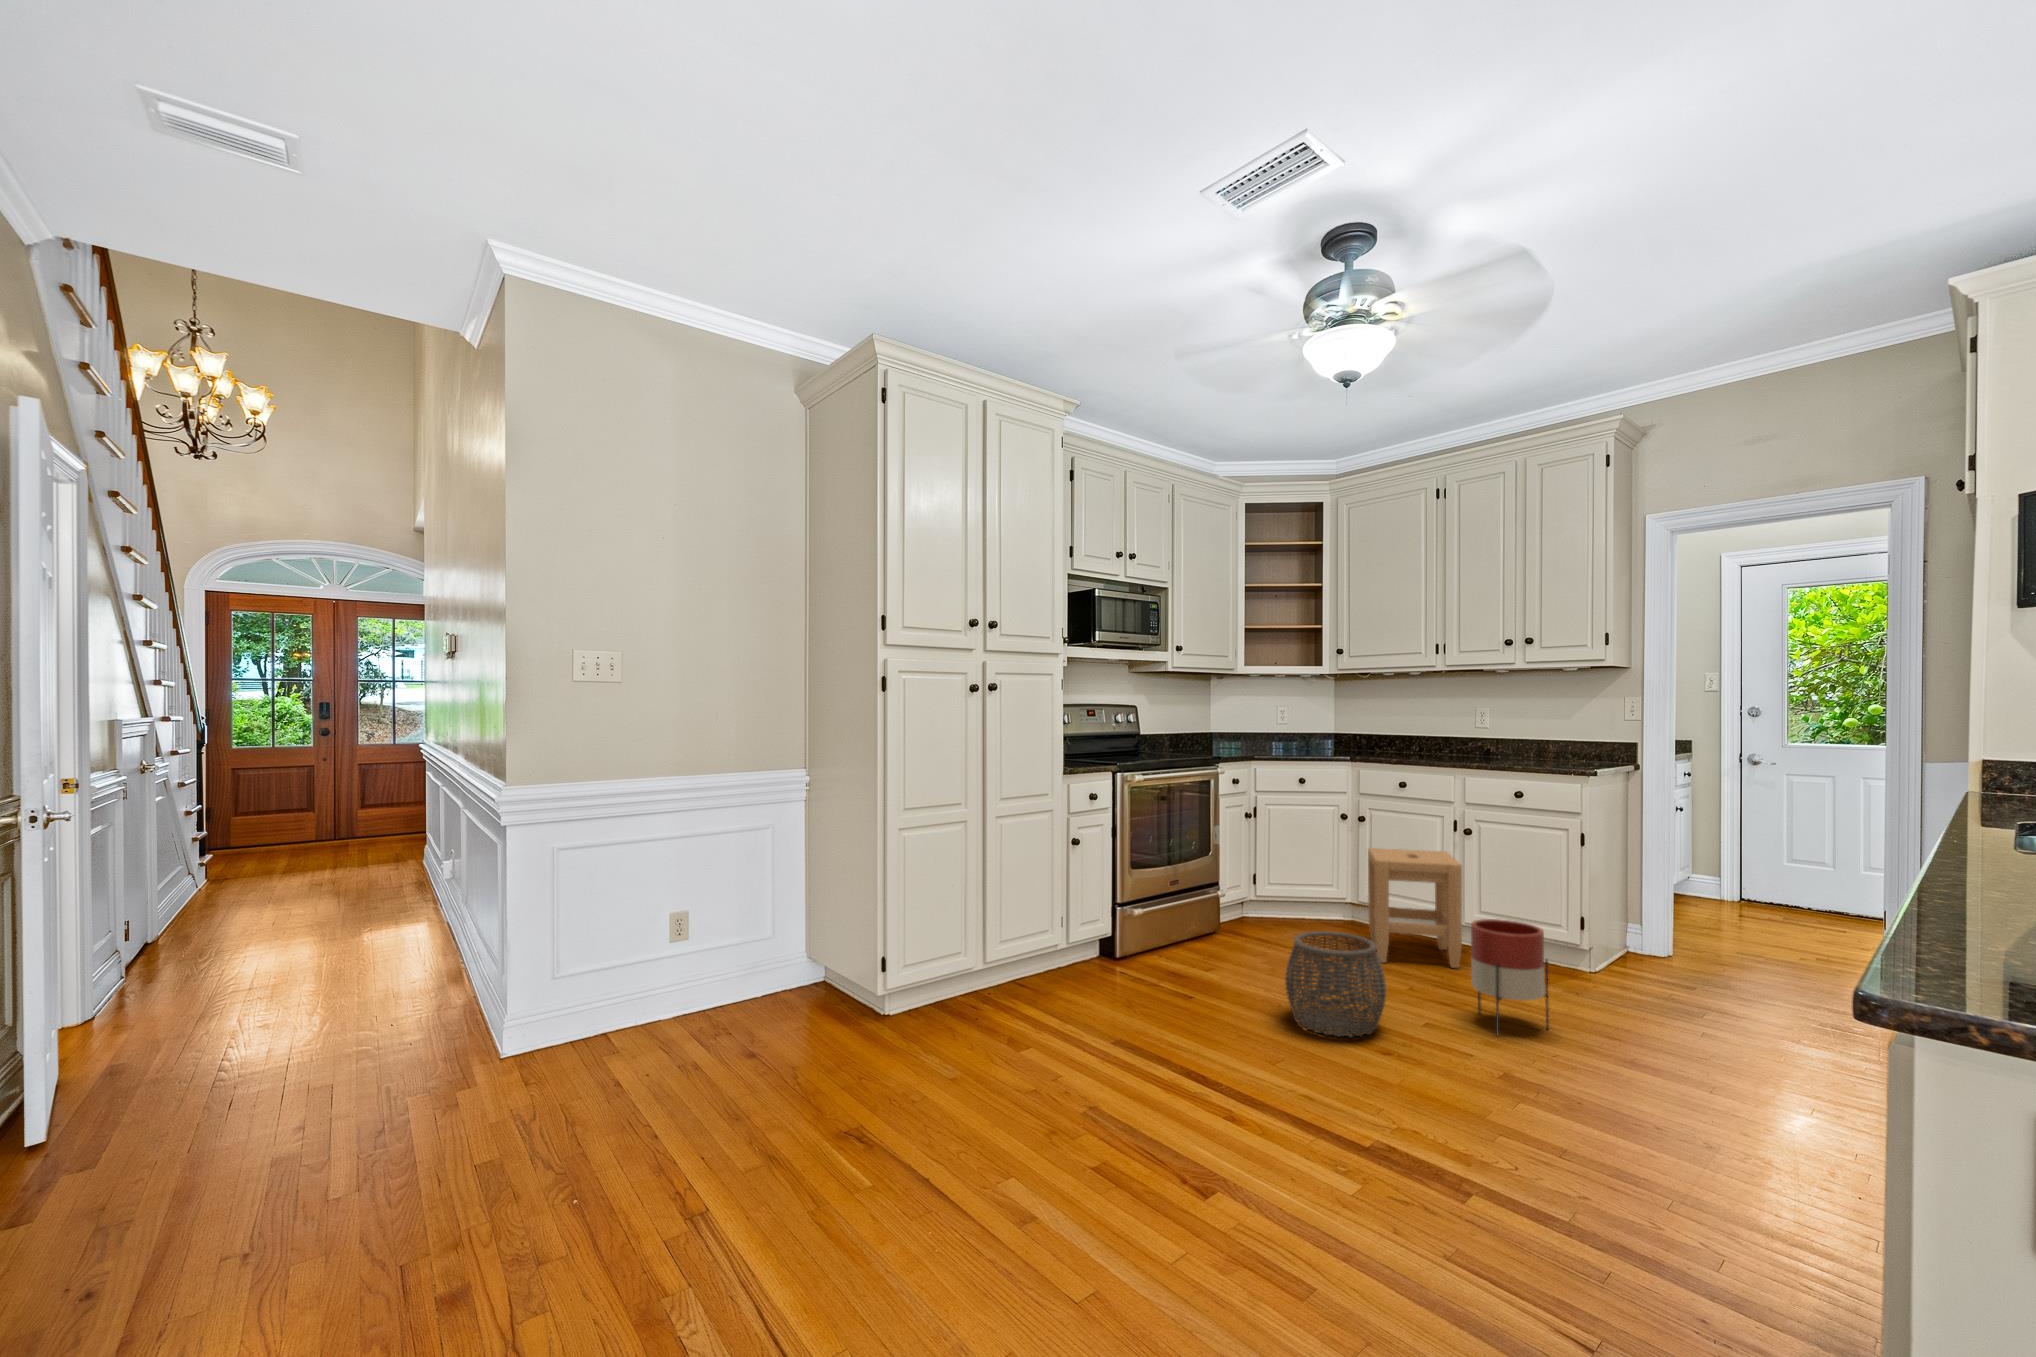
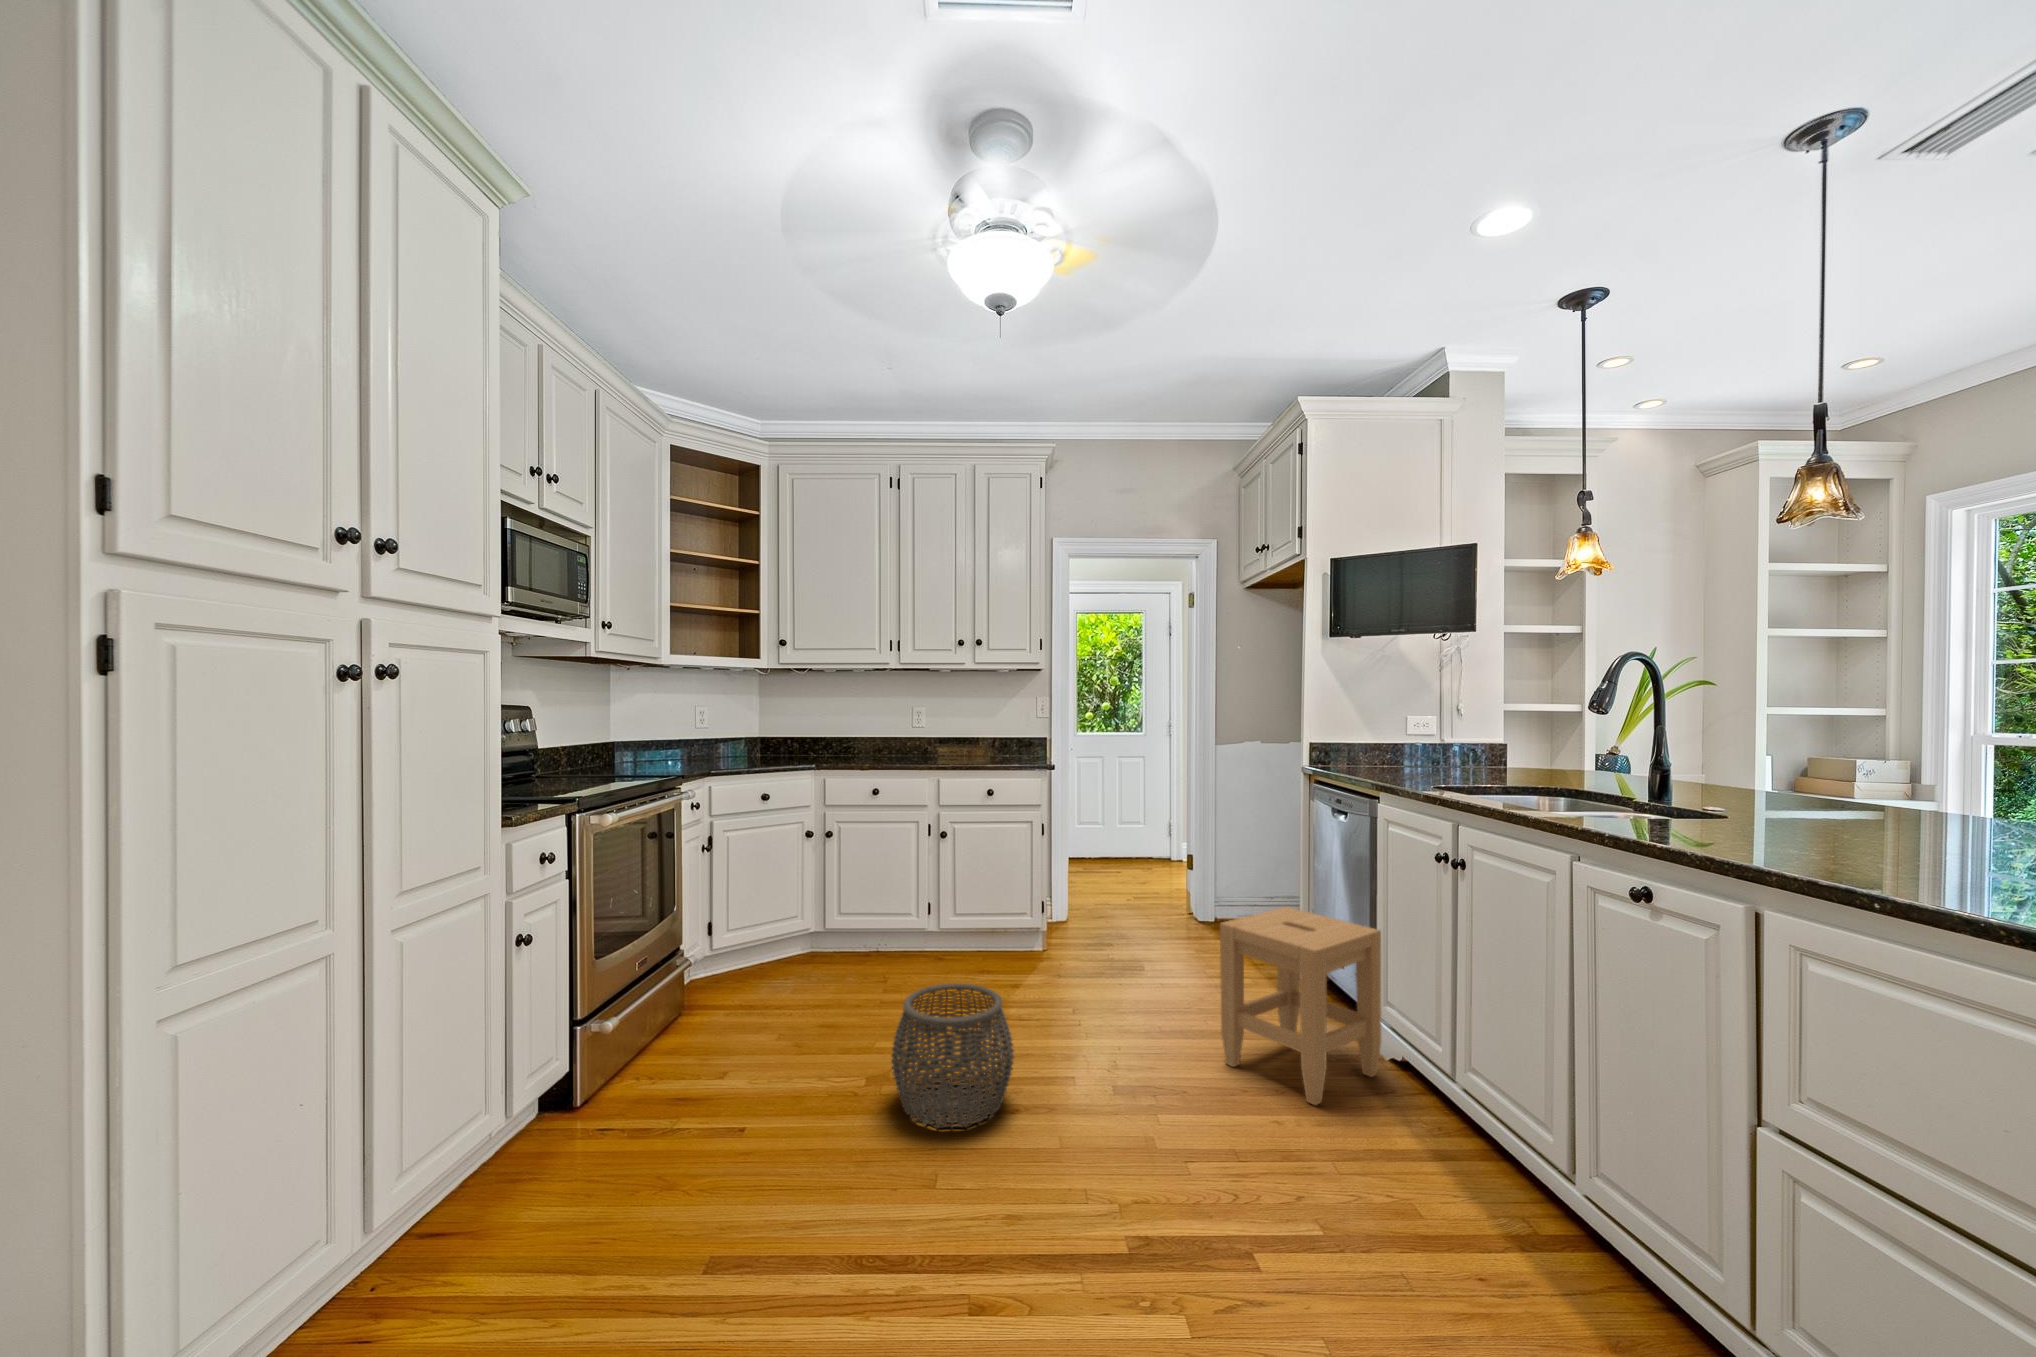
stool: present [1368,848,1462,968] -> present [1220,907,1381,1105]
planter: present [1471,919,1549,1035] -> none [1040,923,1110,1051]

